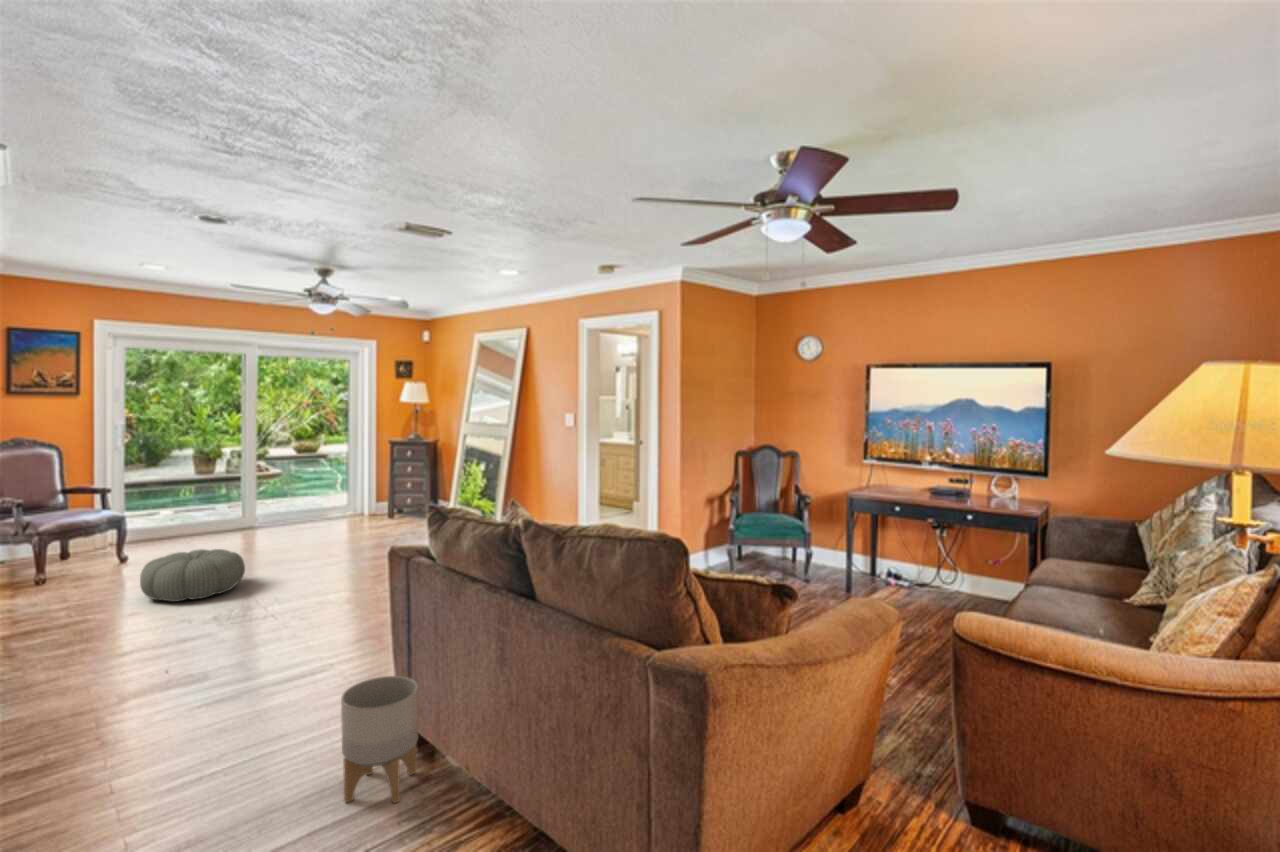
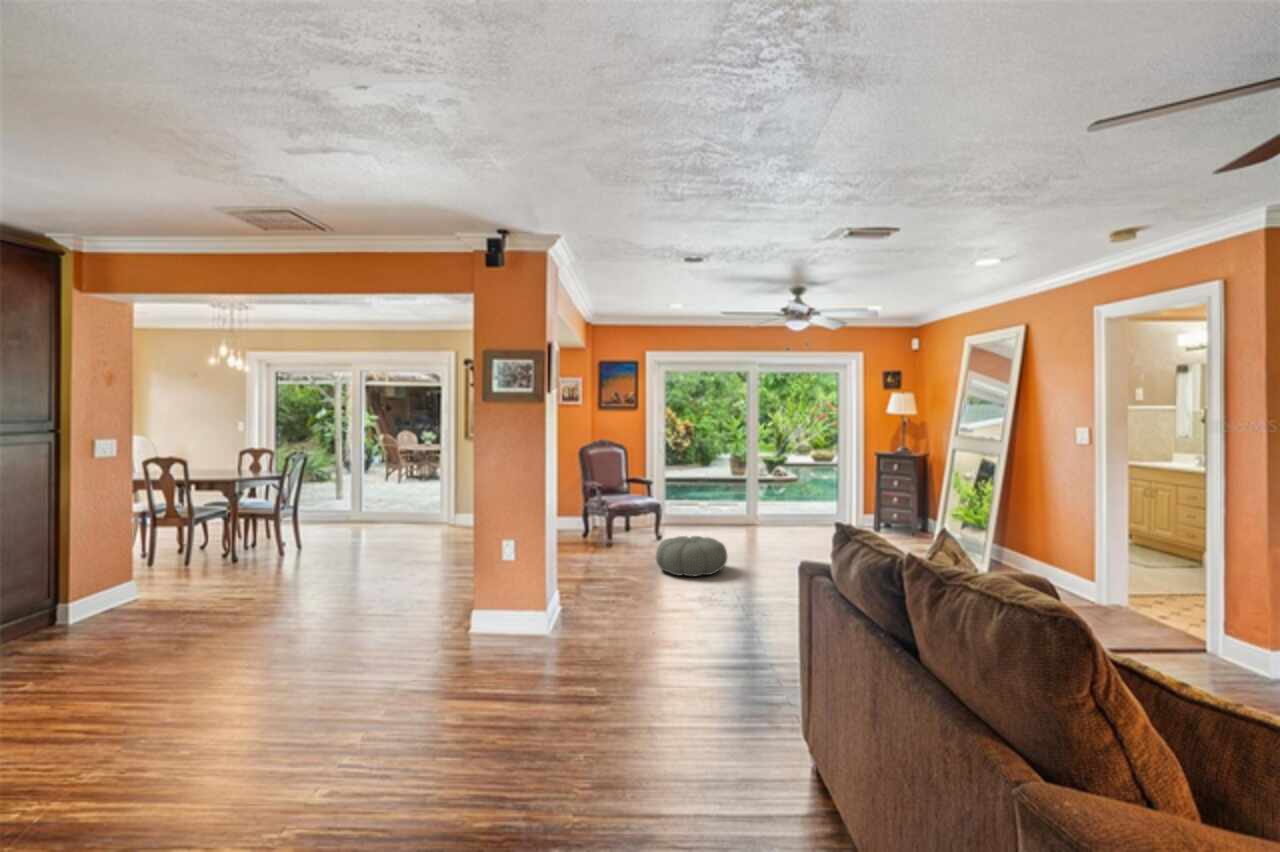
planter: present [341,676,418,803] -> none [721,672,790,798]

